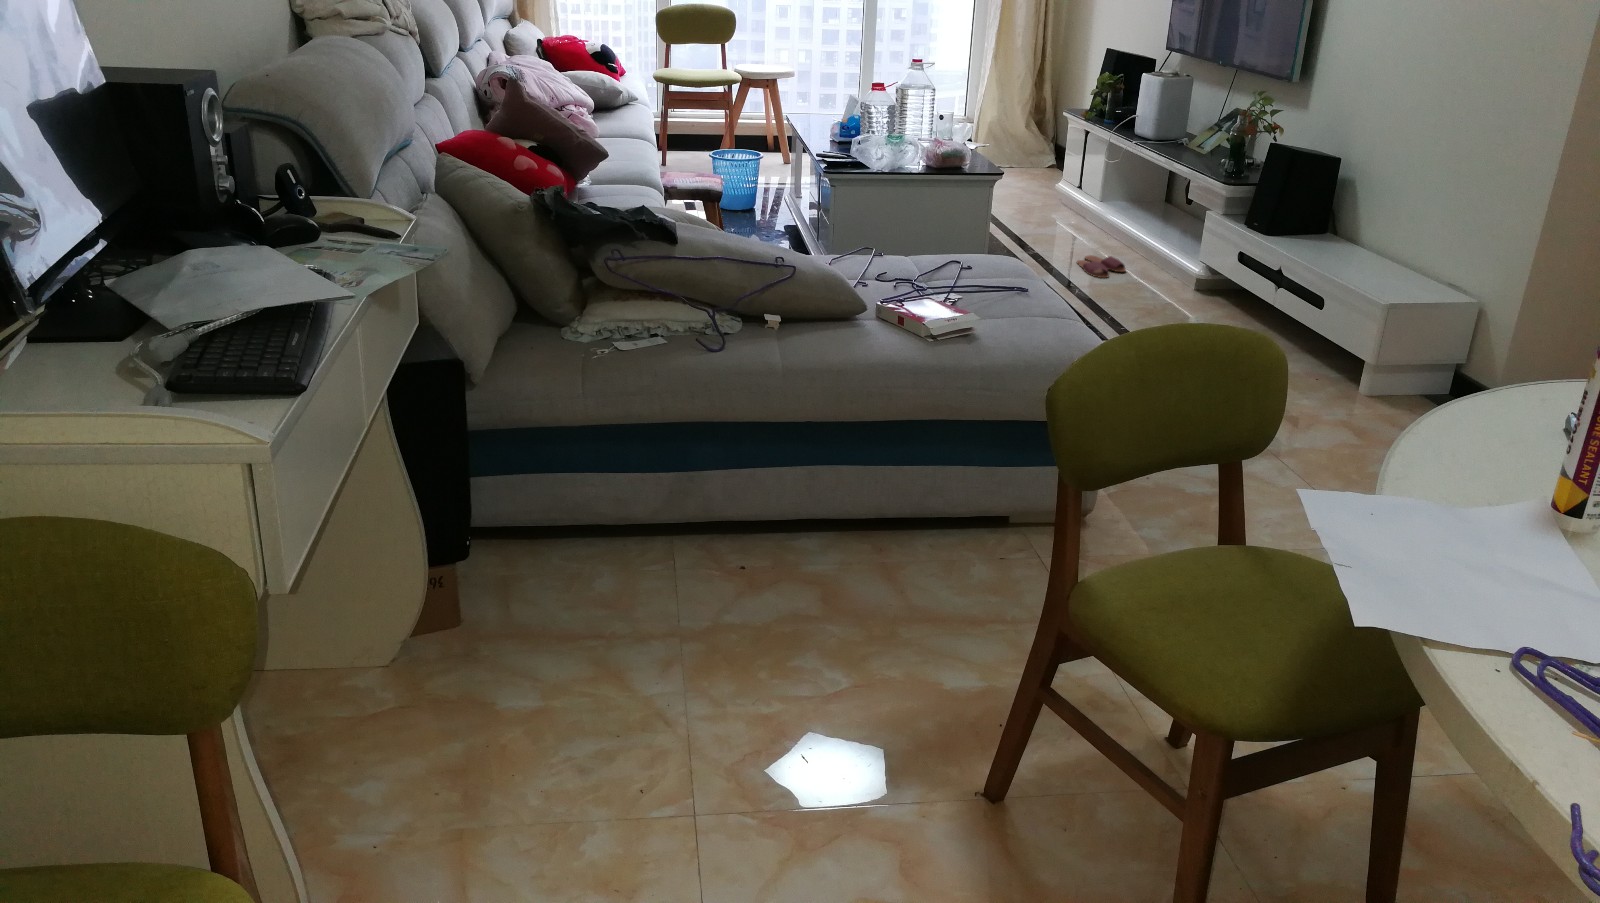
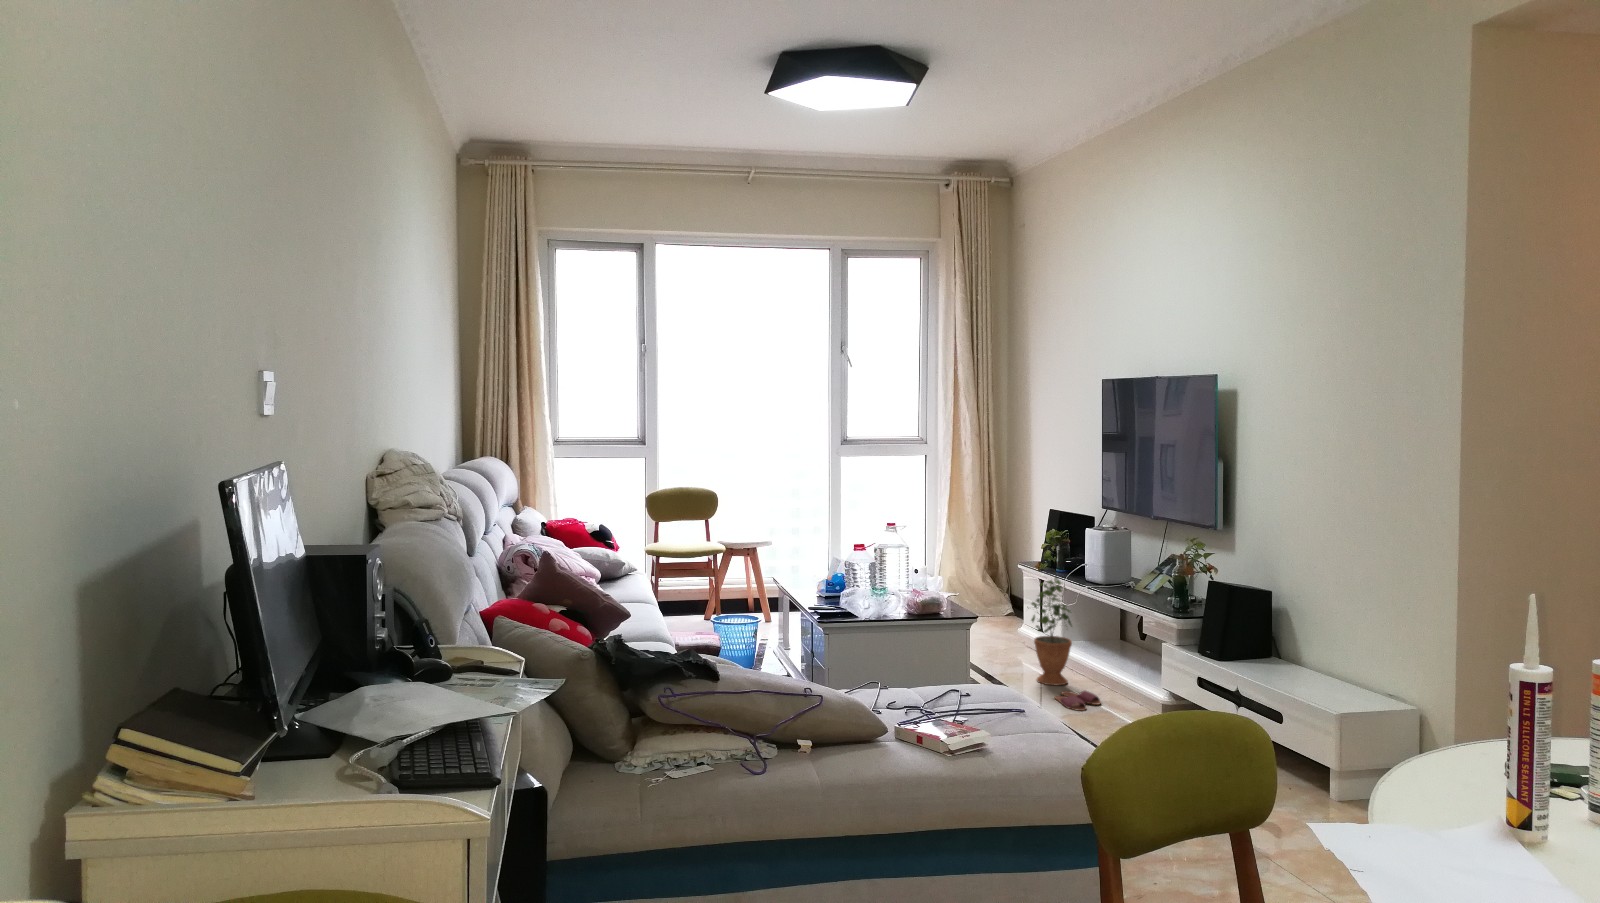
potted plant: none [1061,125,1111,248] -> present [1032,577,1072,685]

